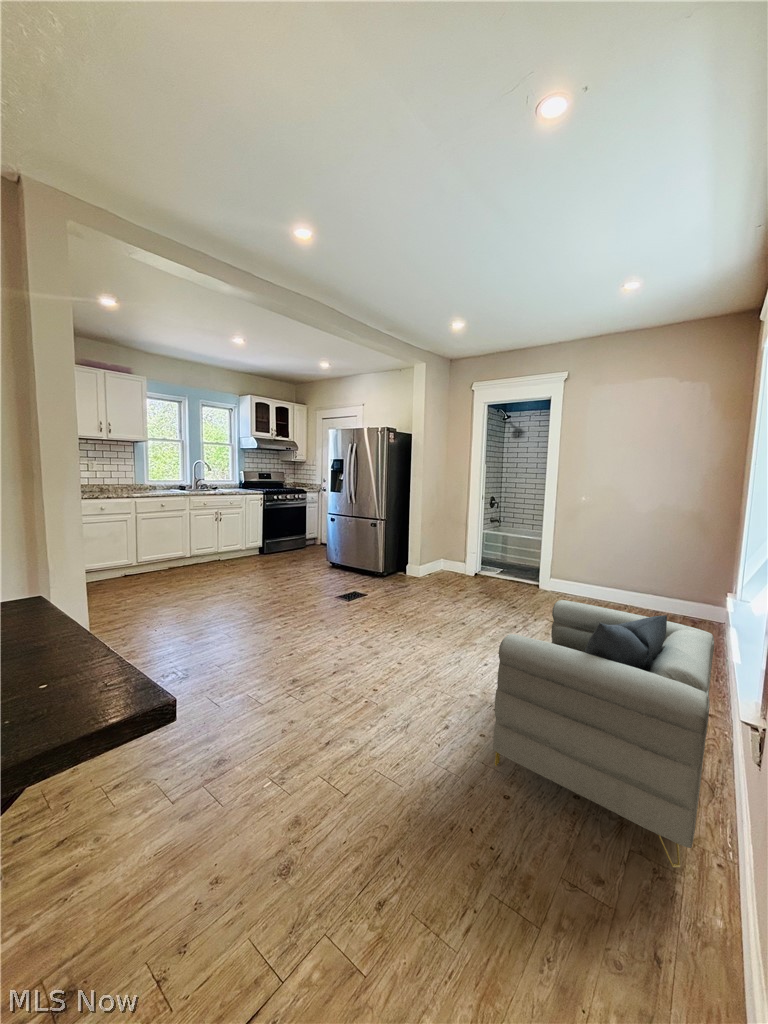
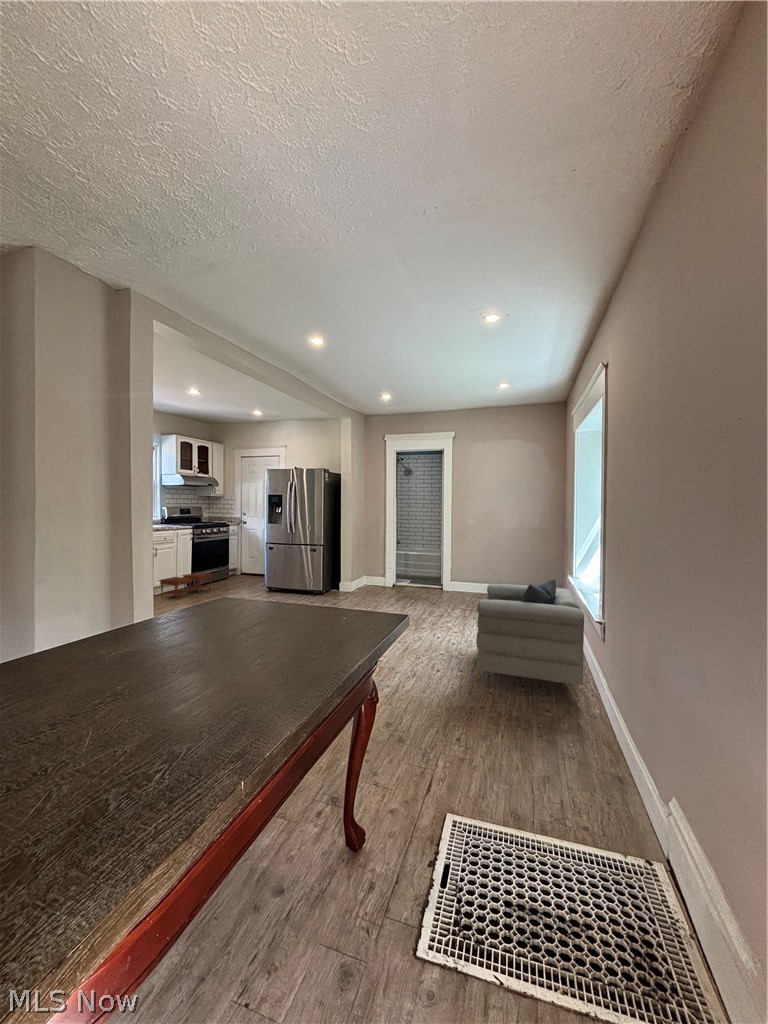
side table: none [223,540,279,566] -> present [160,573,212,598]

